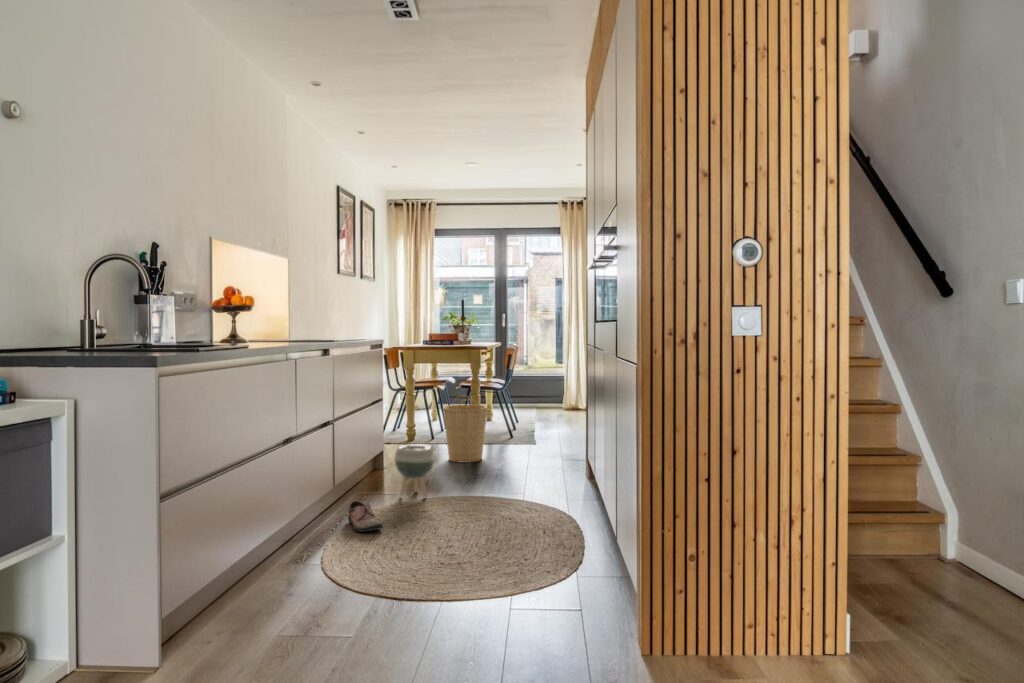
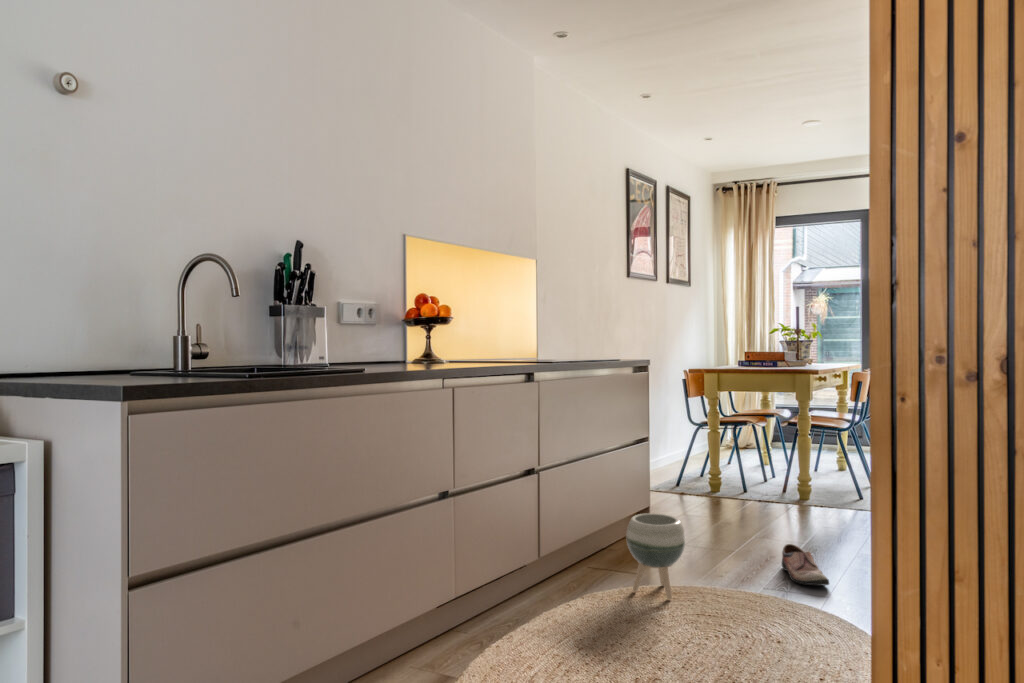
basket: present [443,396,487,463] -> none [737,439,807,541]
shoe: present [348,501,383,531] -> present [782,544,829,585]

